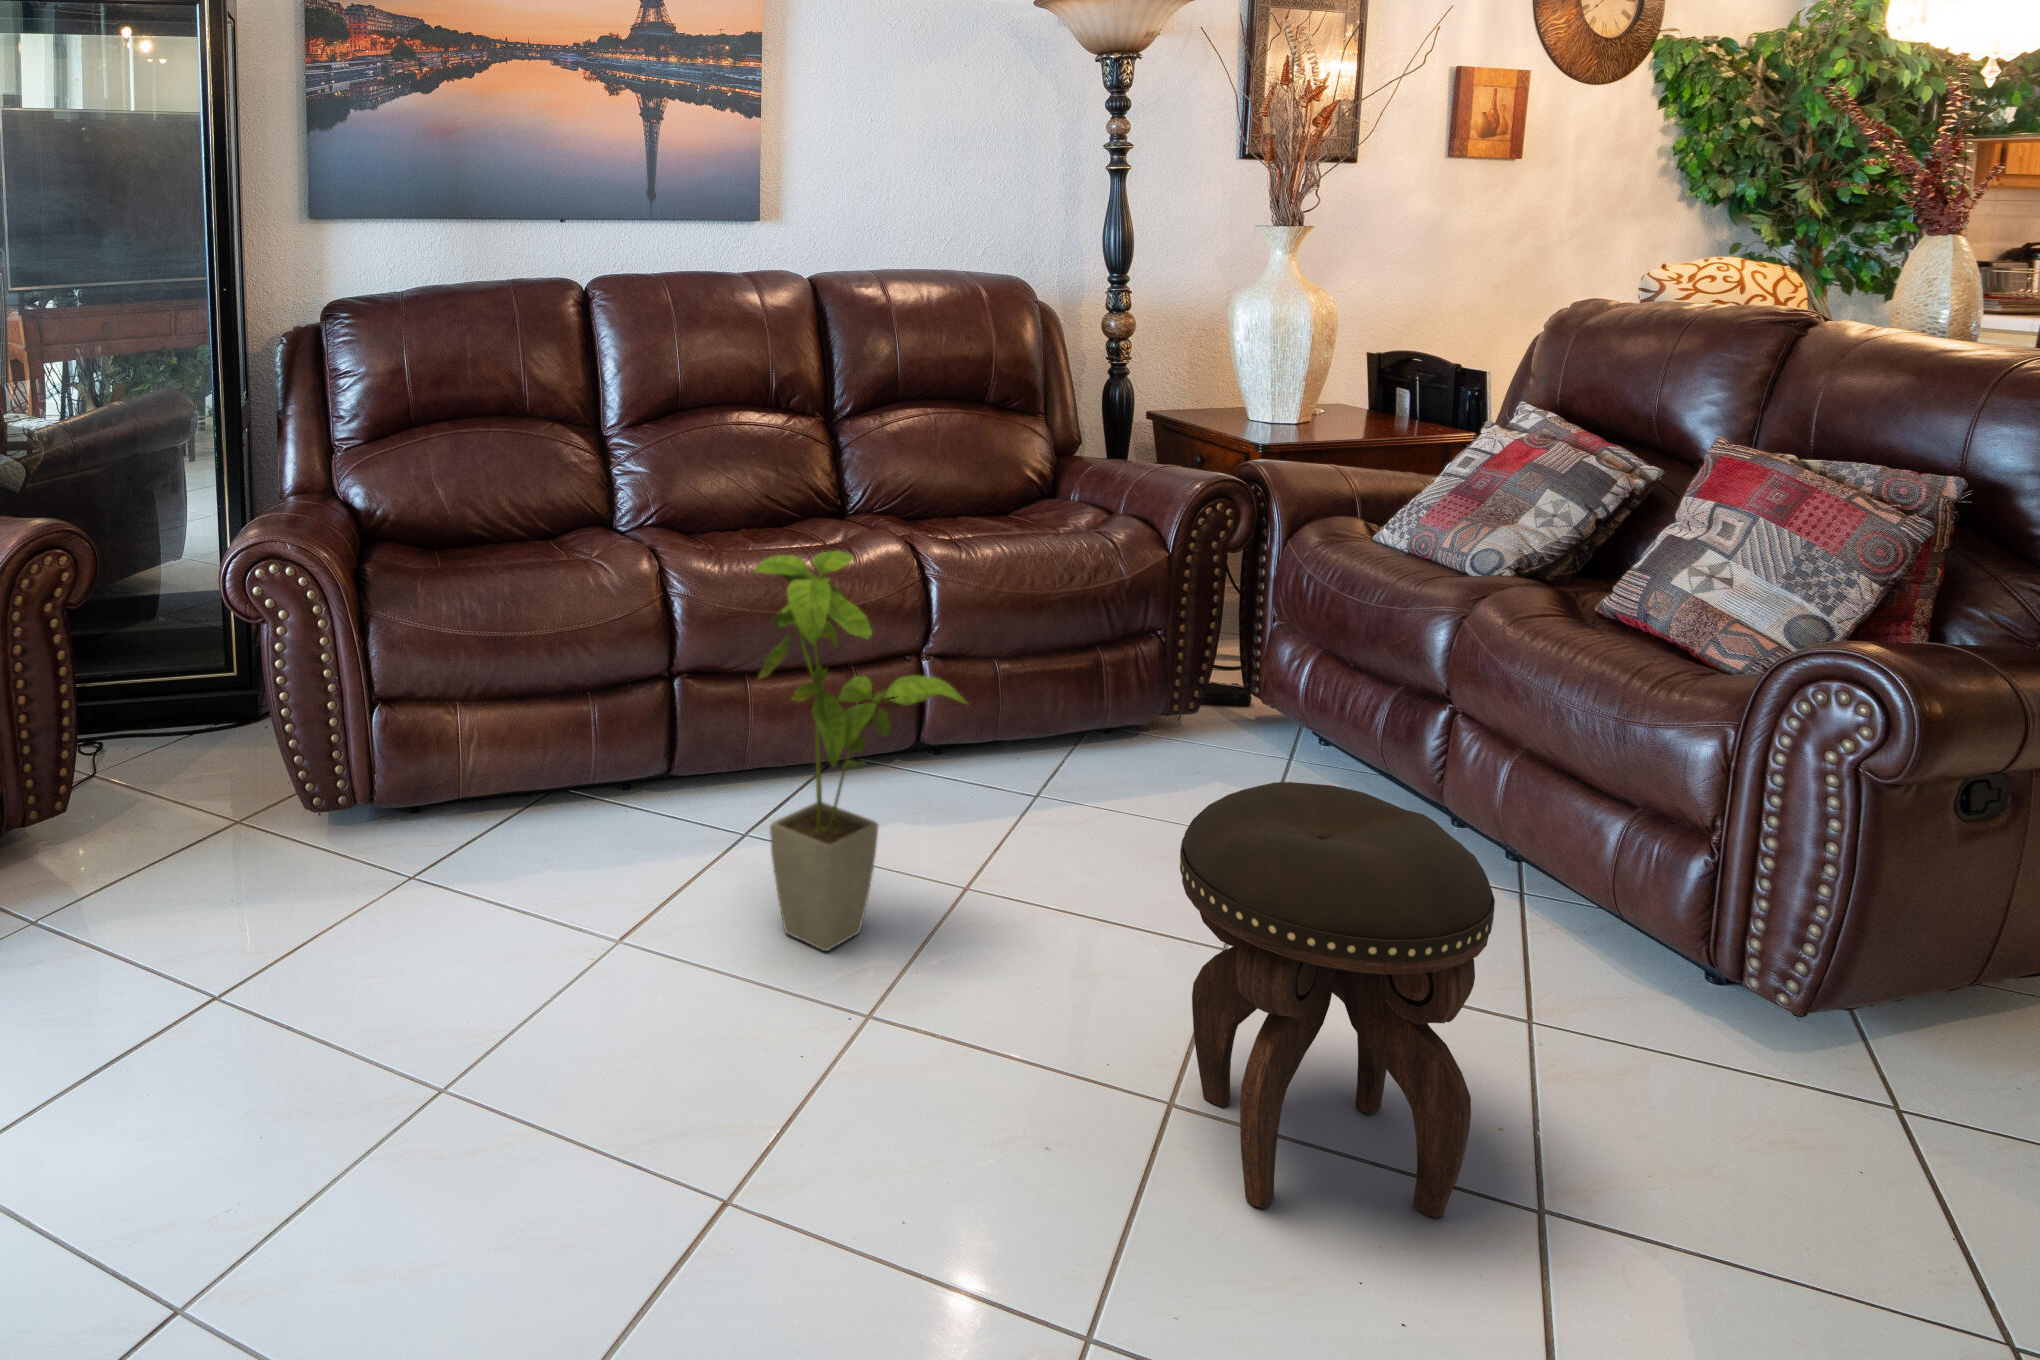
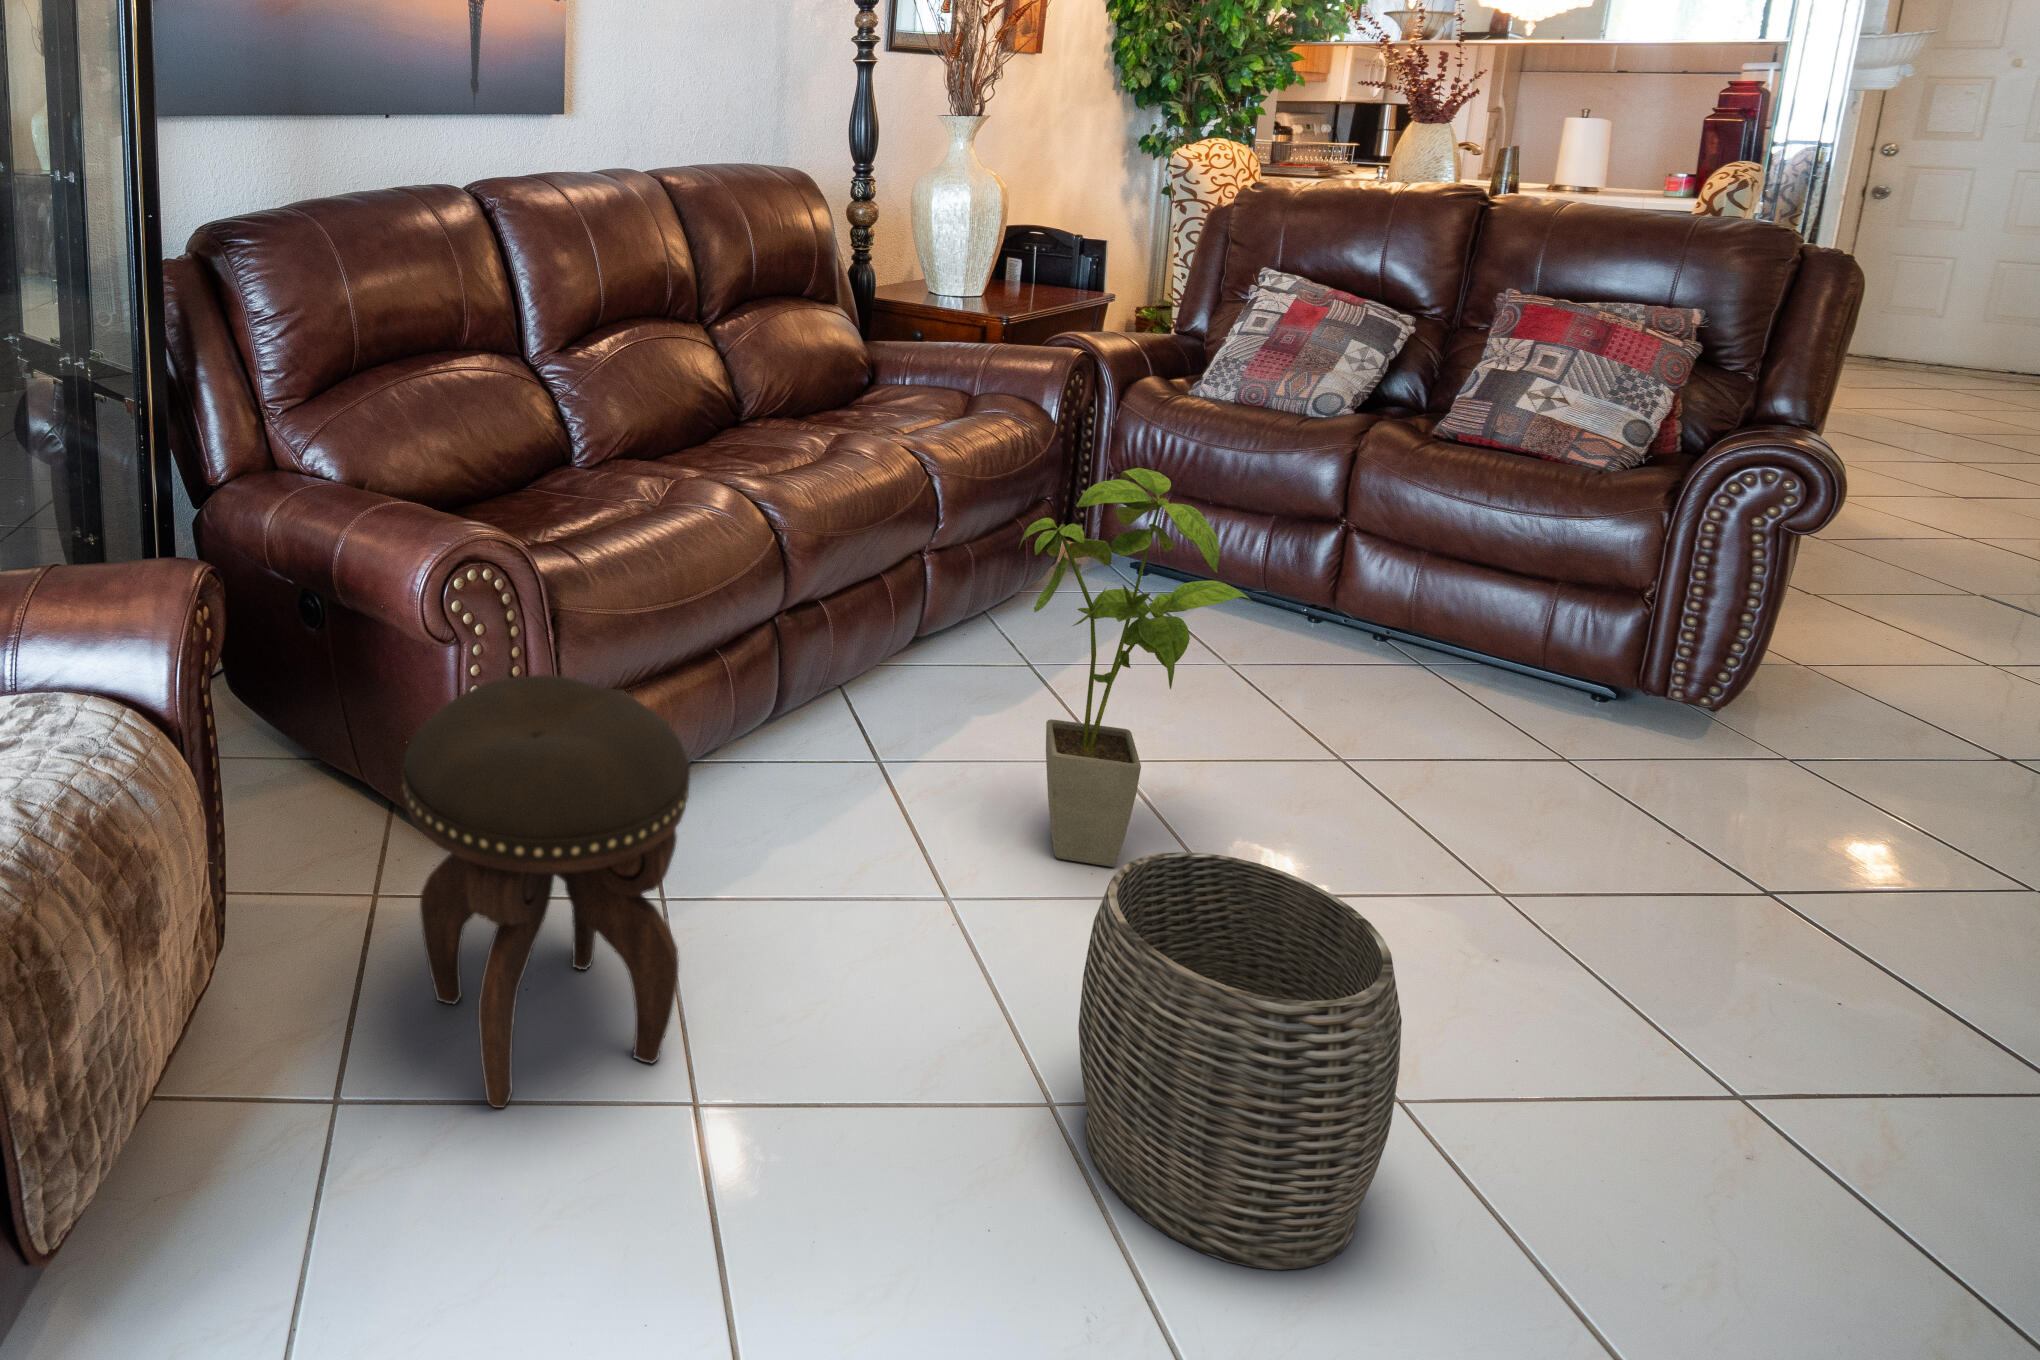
footstool: present [1180,782,1495,1218] -> present [402,675,690,1108]
woven basket: none [419,859,668,1217] -> present [1078,852,1402,1270]

